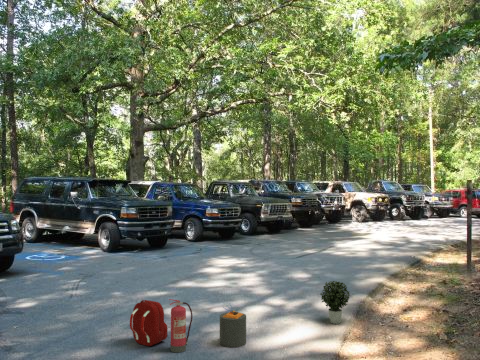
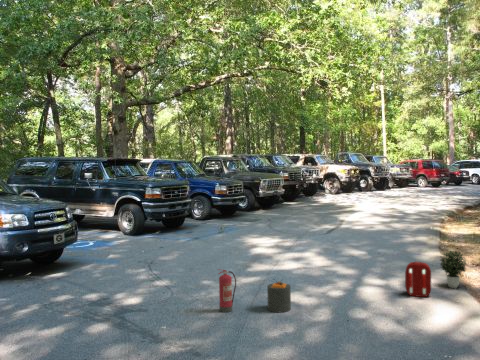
fire extinguisher: present [169,299,192,353] -> present [219,270,236,312]
backpack: present [130,300,167,346] -> present [405,262,431,297]
trash can: present [220,309,246,347] -> present [267,281,291,312]

